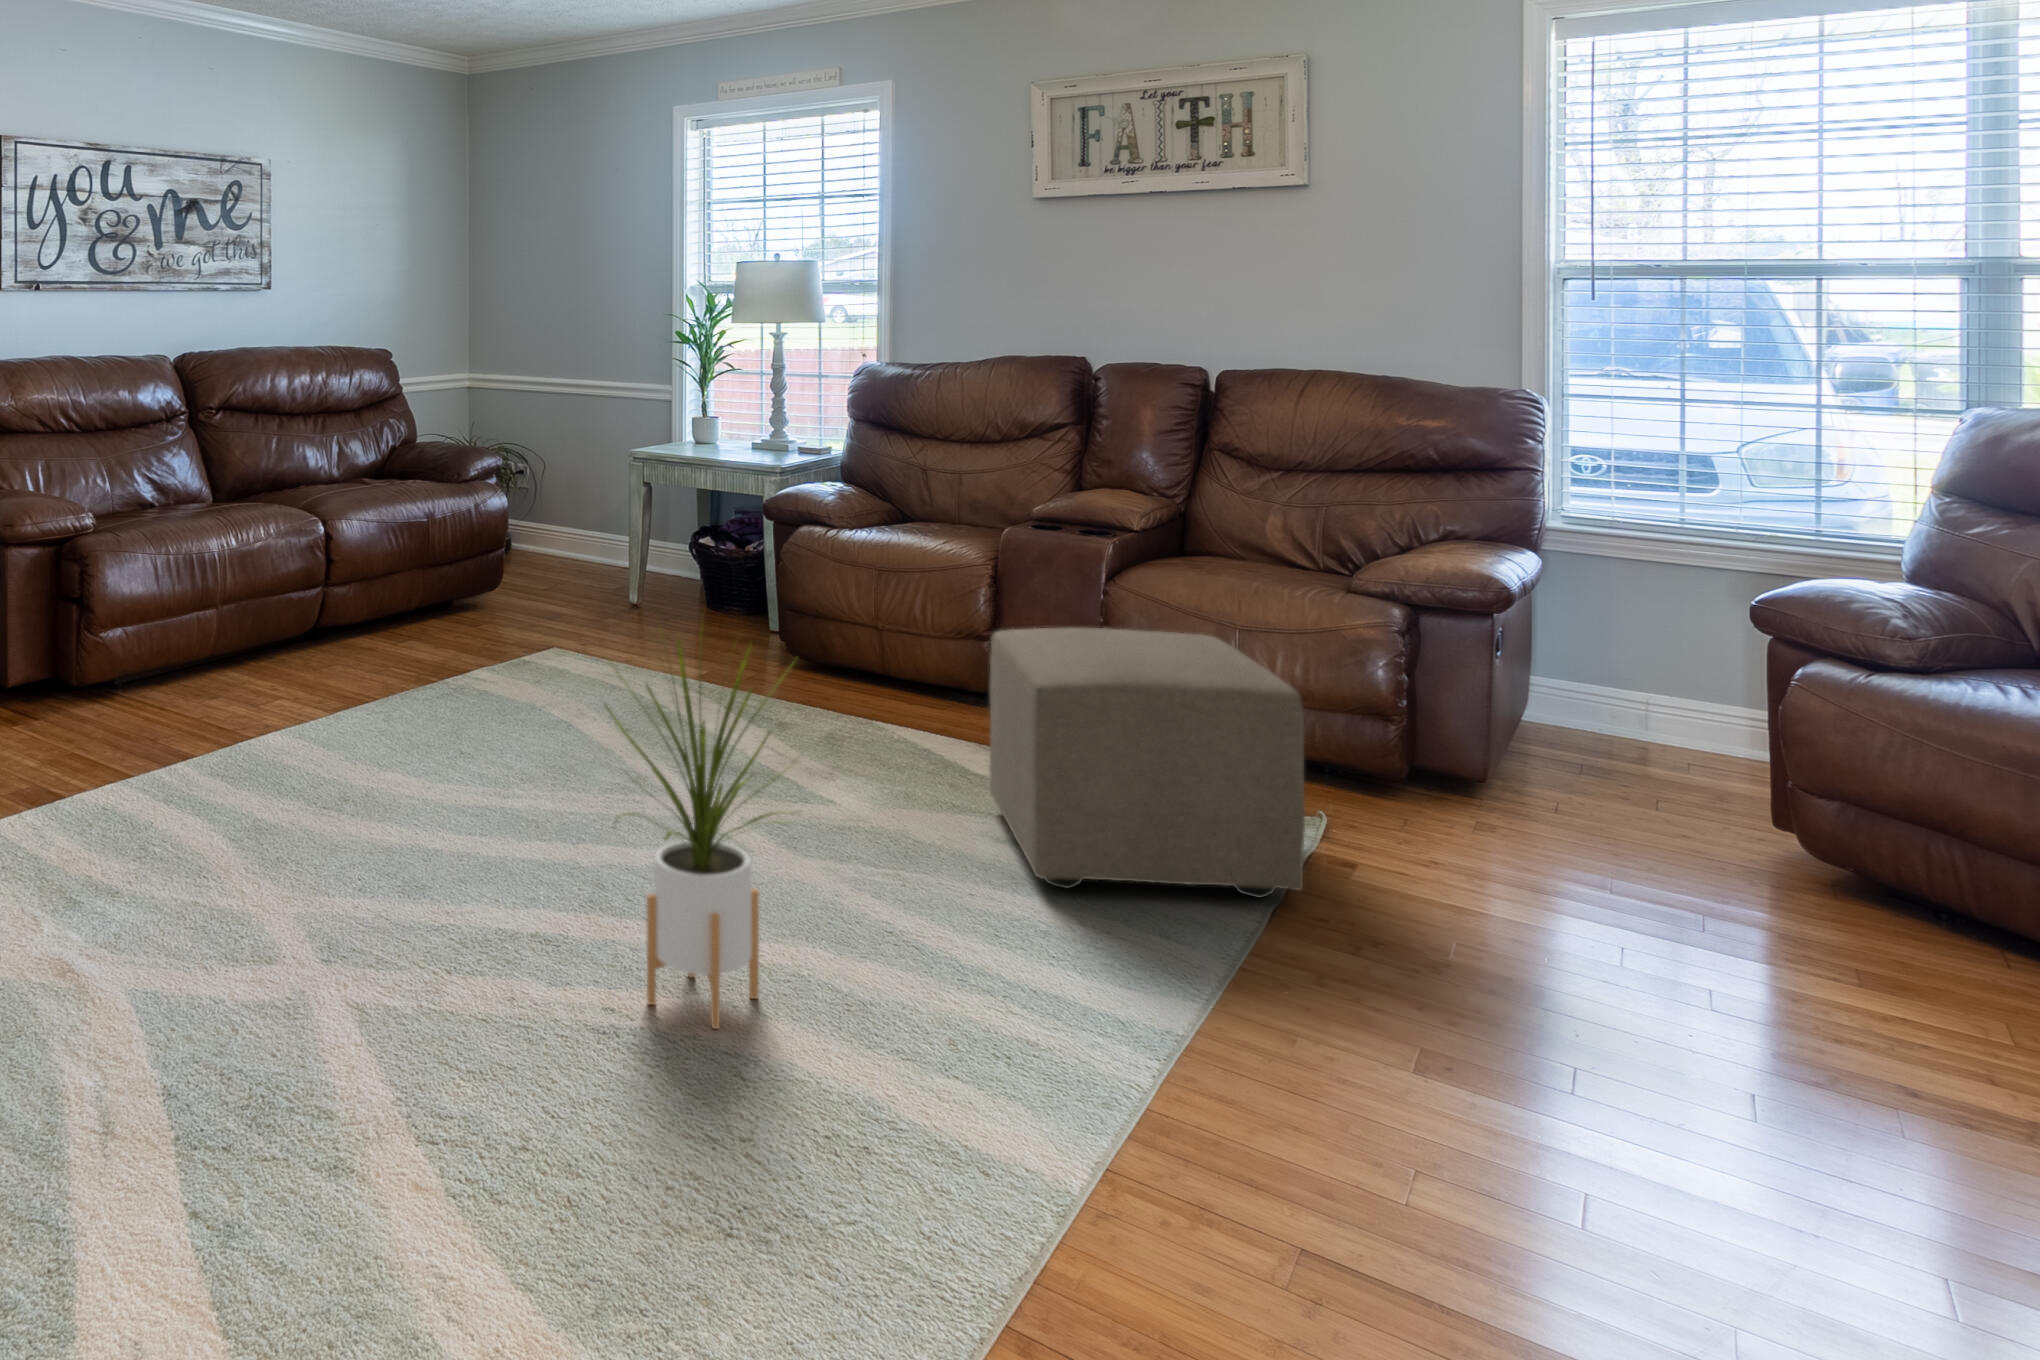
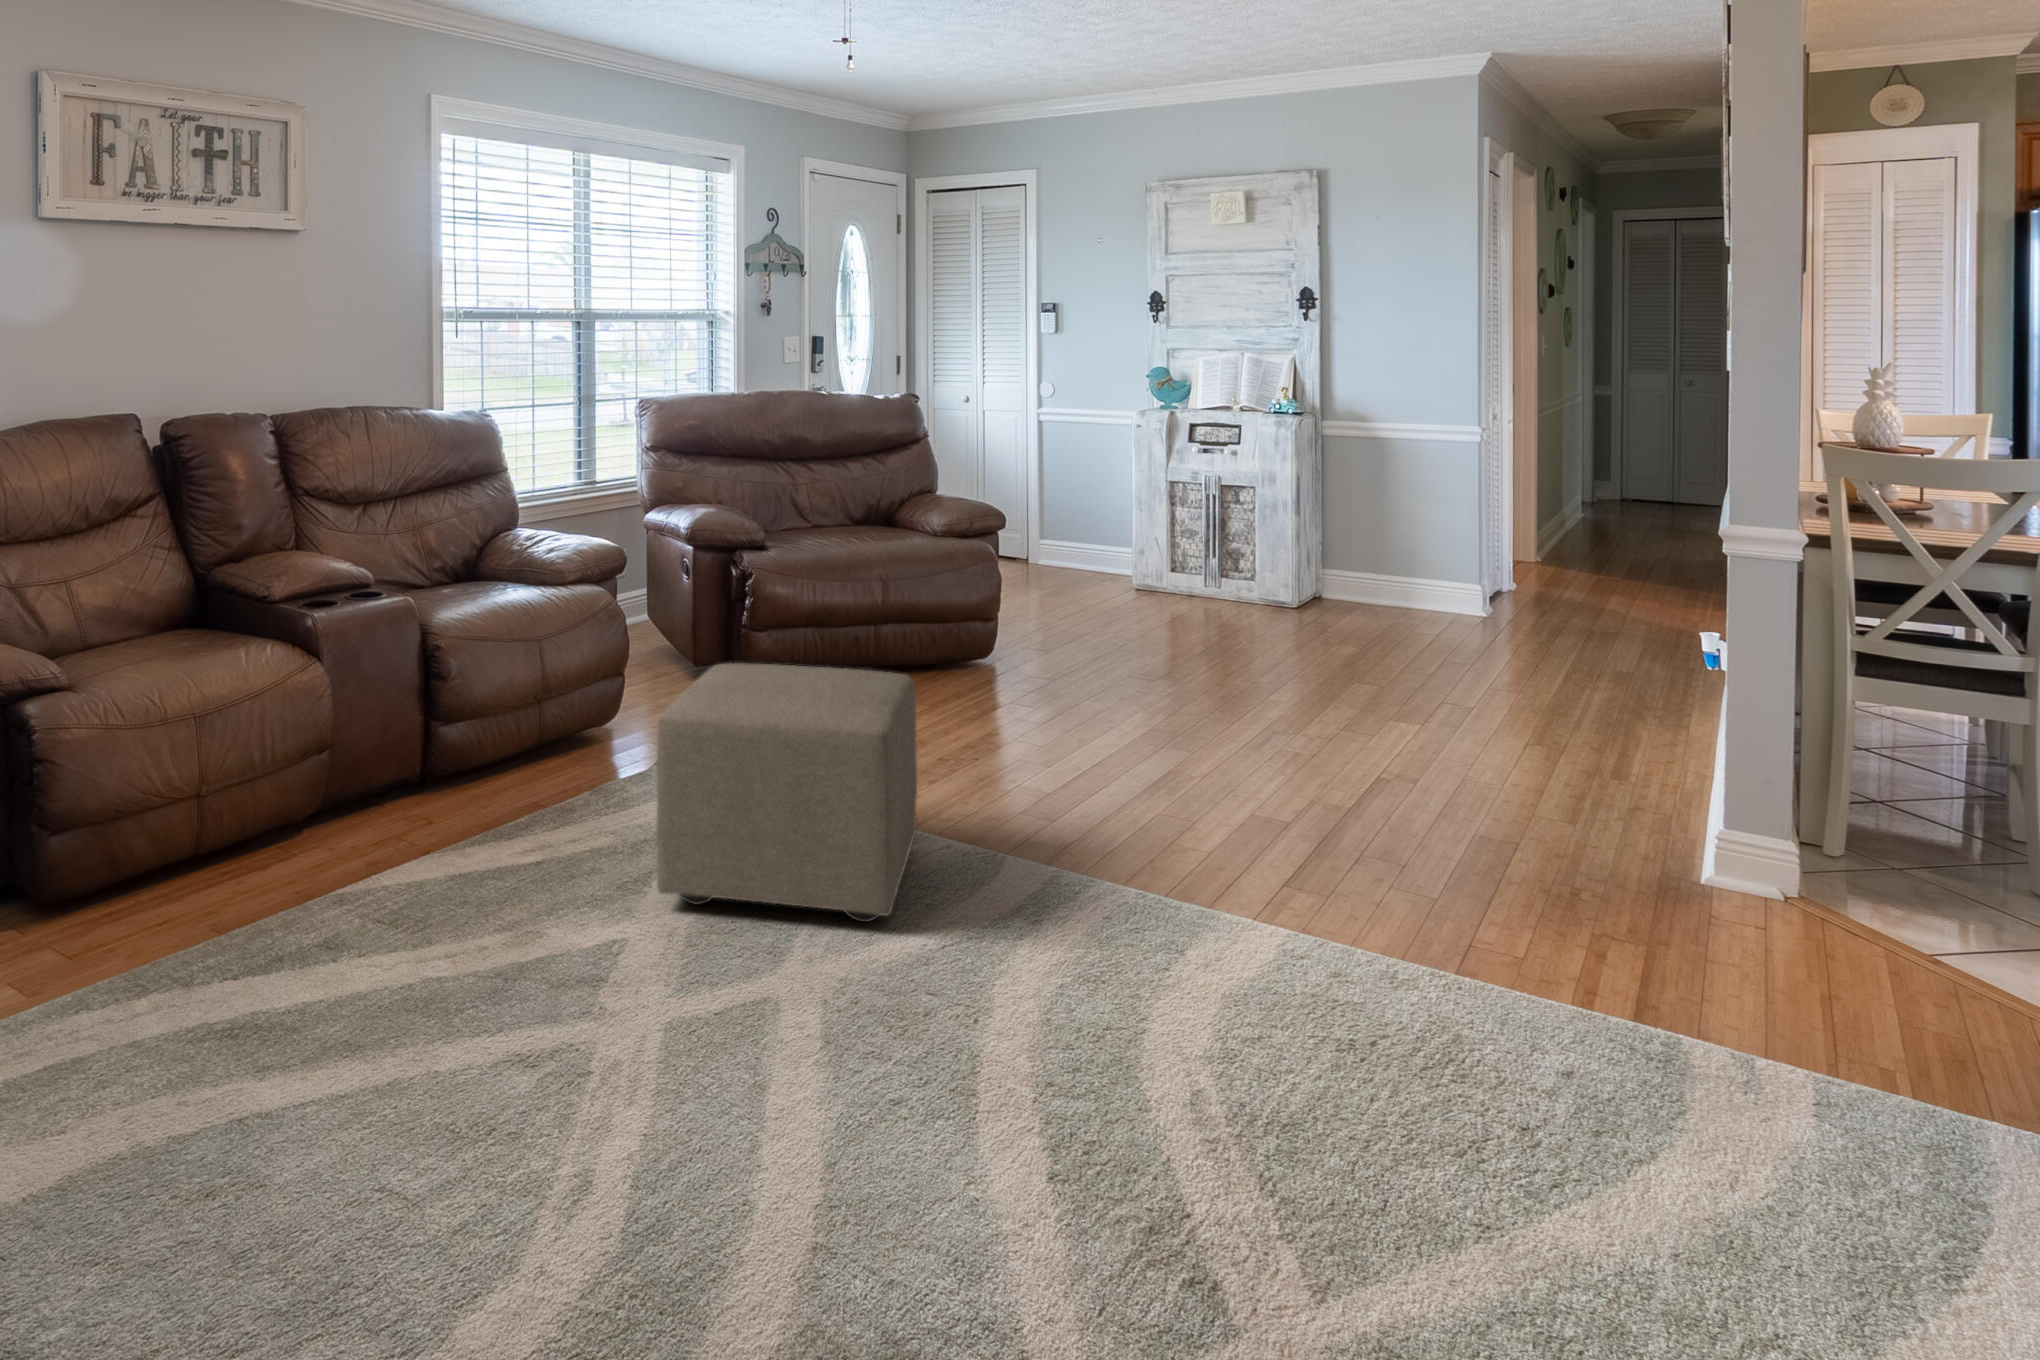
house plant: present [603,623,798,1029] -> none [1045,724,1285,1188]

